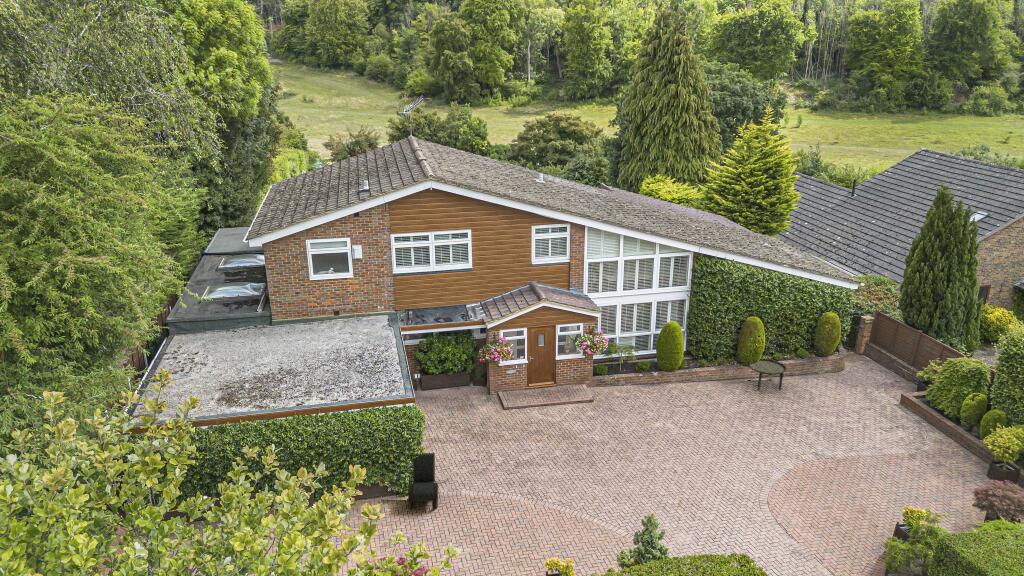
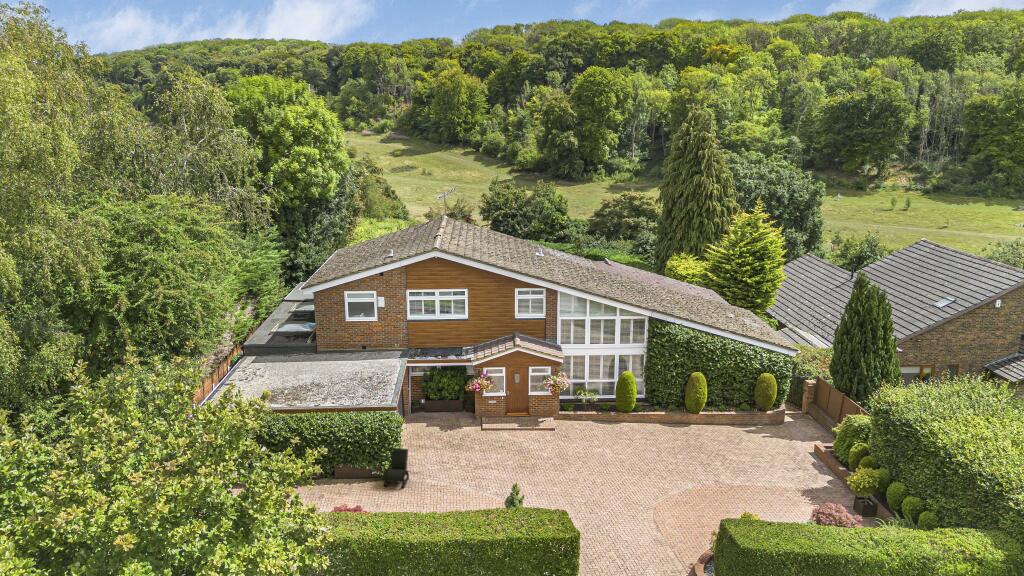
round table: present [748,358,786,390] -> none [688,407,719,434]

